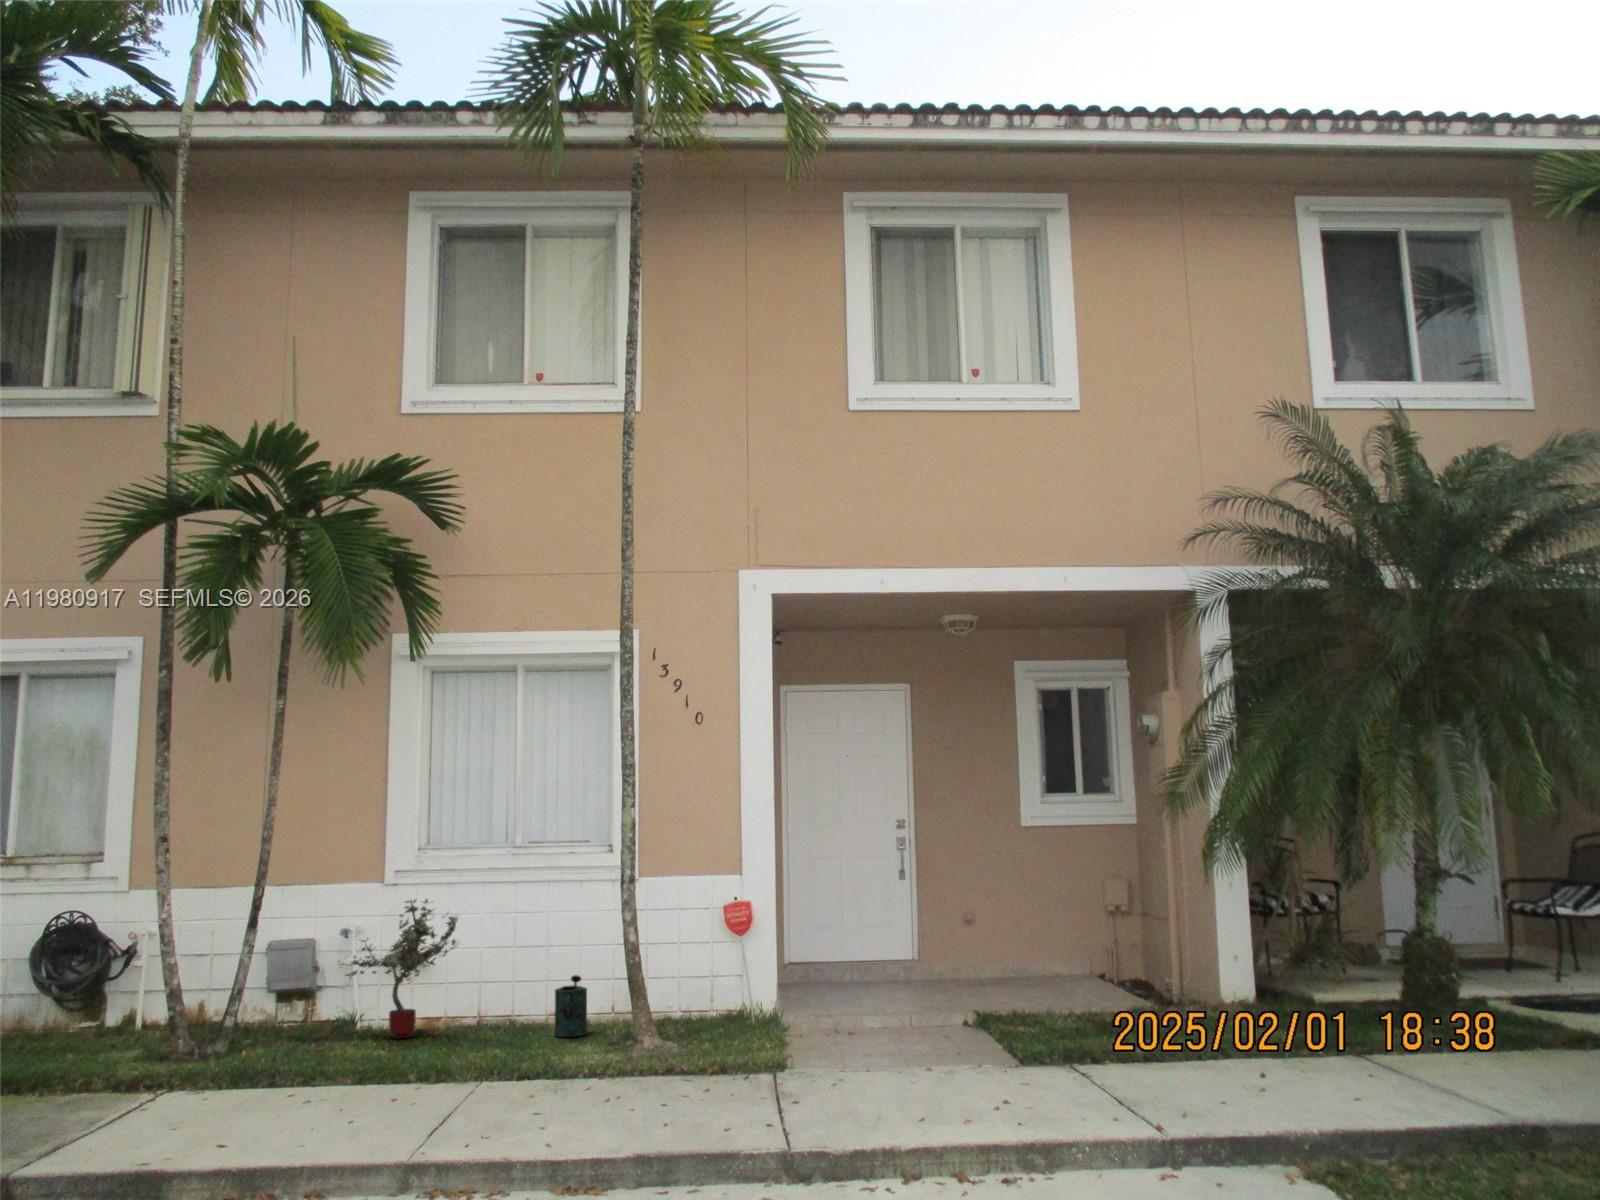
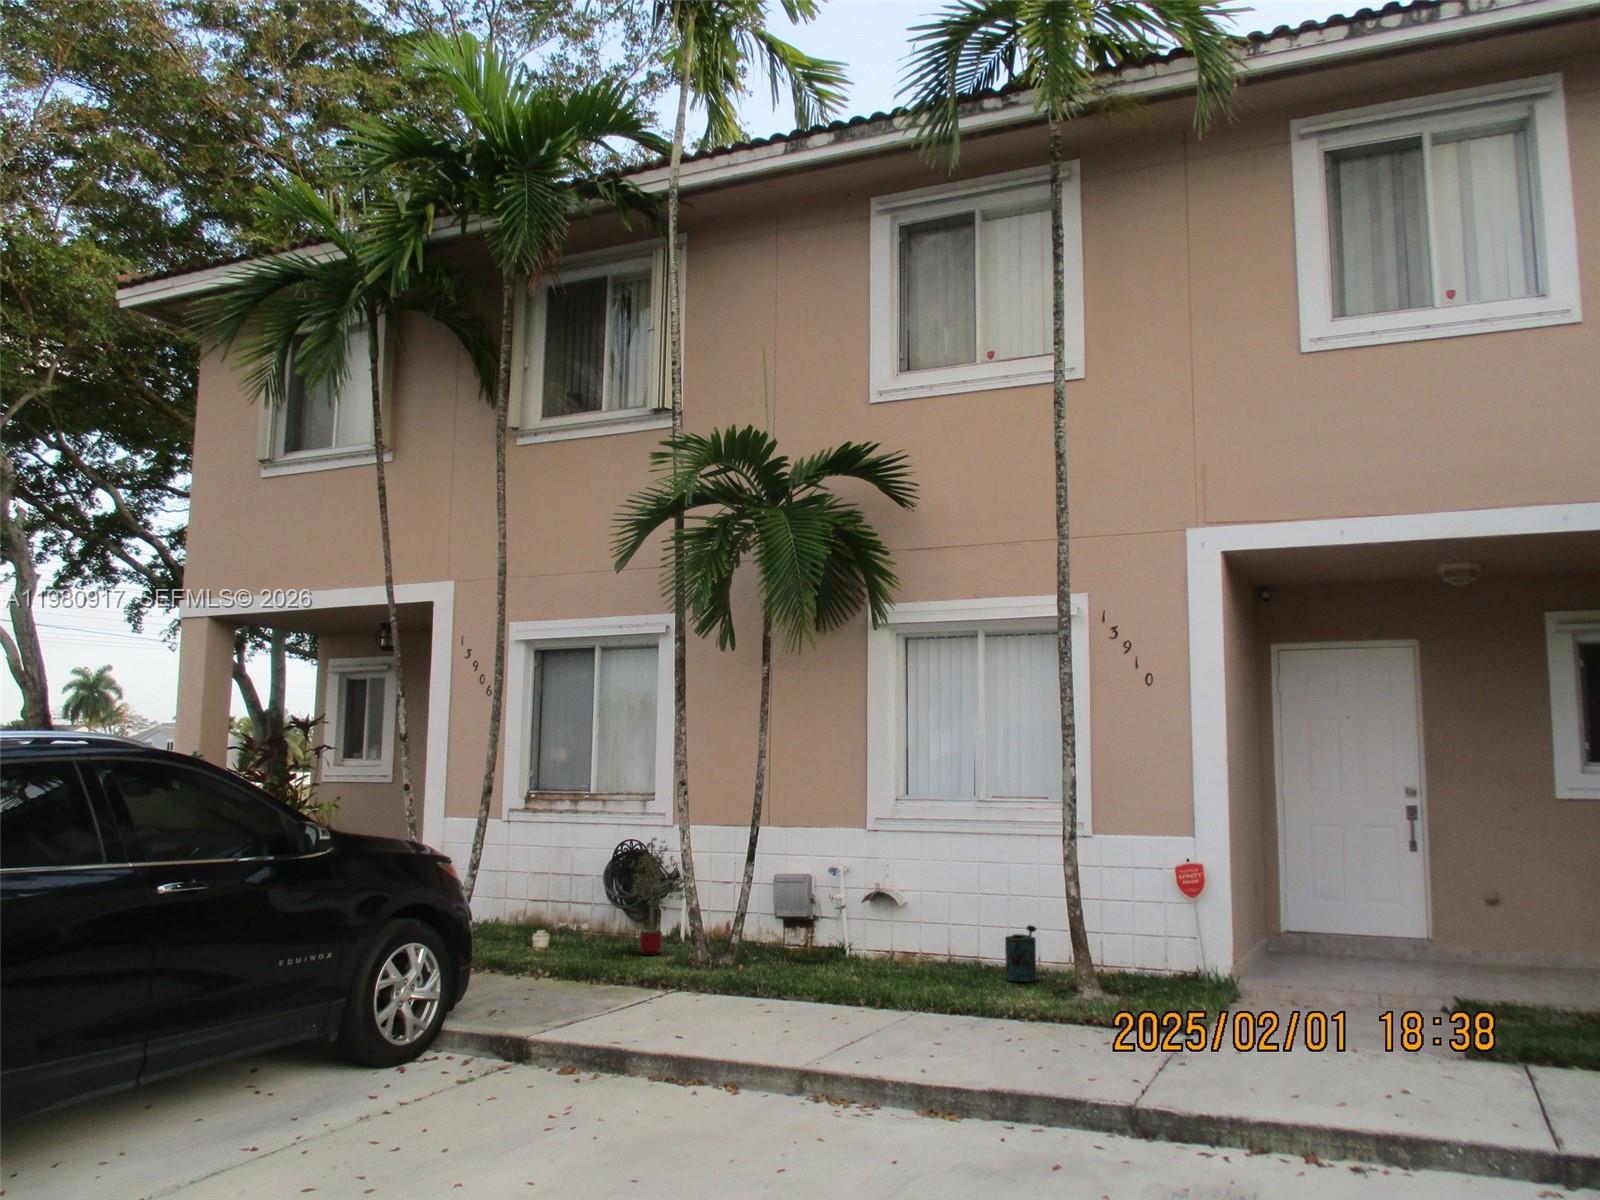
potted tree: present [351,899,458,1038] -> present [630,837,686,955]

